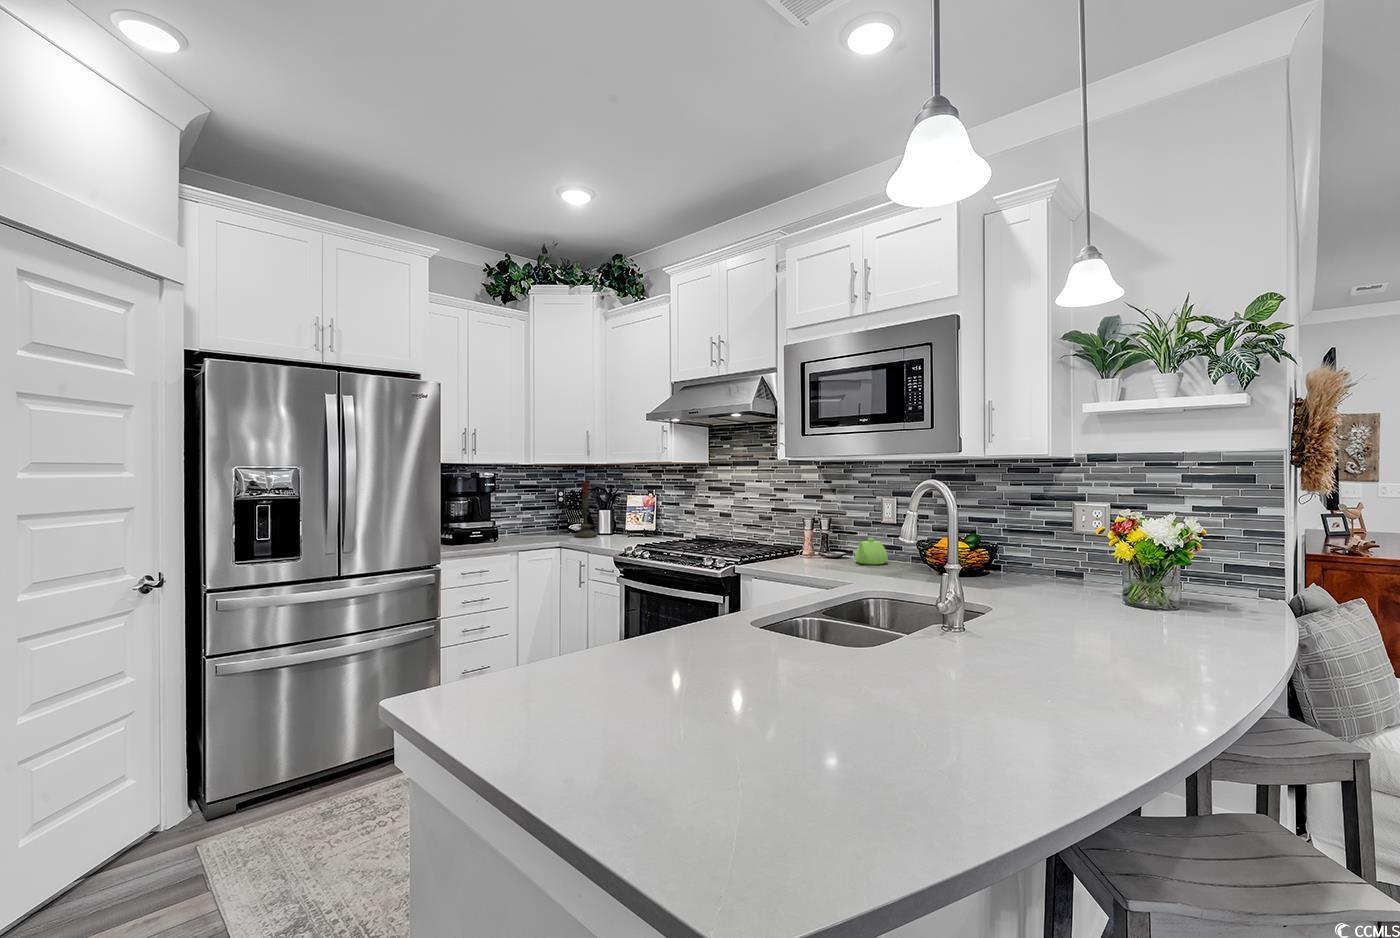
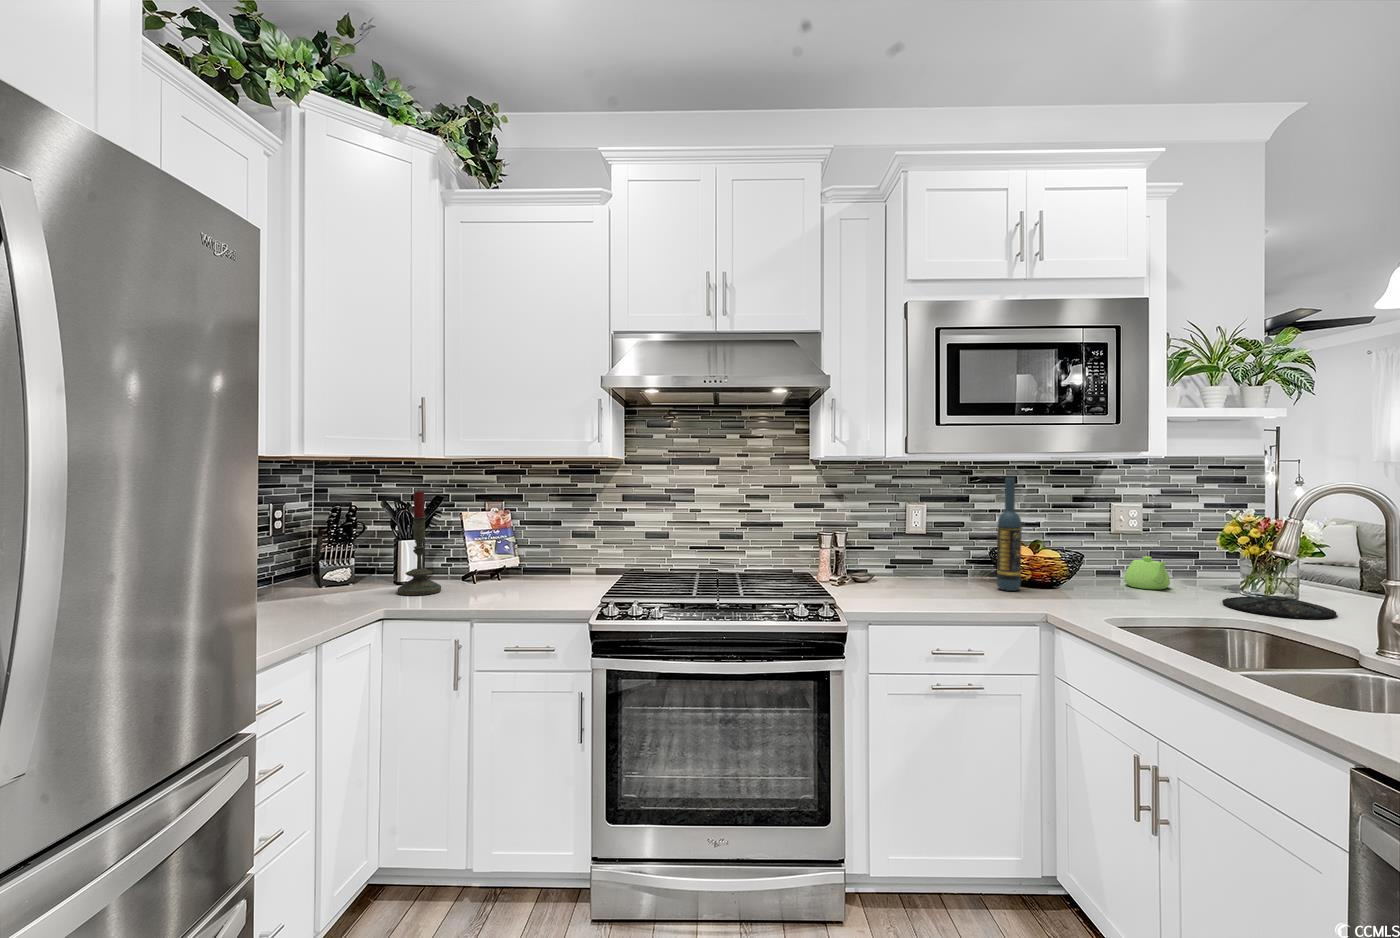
wine bottle: none [892,474,911,571] -> present [997,478,1021,591]
teapot: present [855,538,888,565] -> present [1124,556,1170,590]
plate: none [1020,593,1126,617] -> present [1222,596,1337,619]

